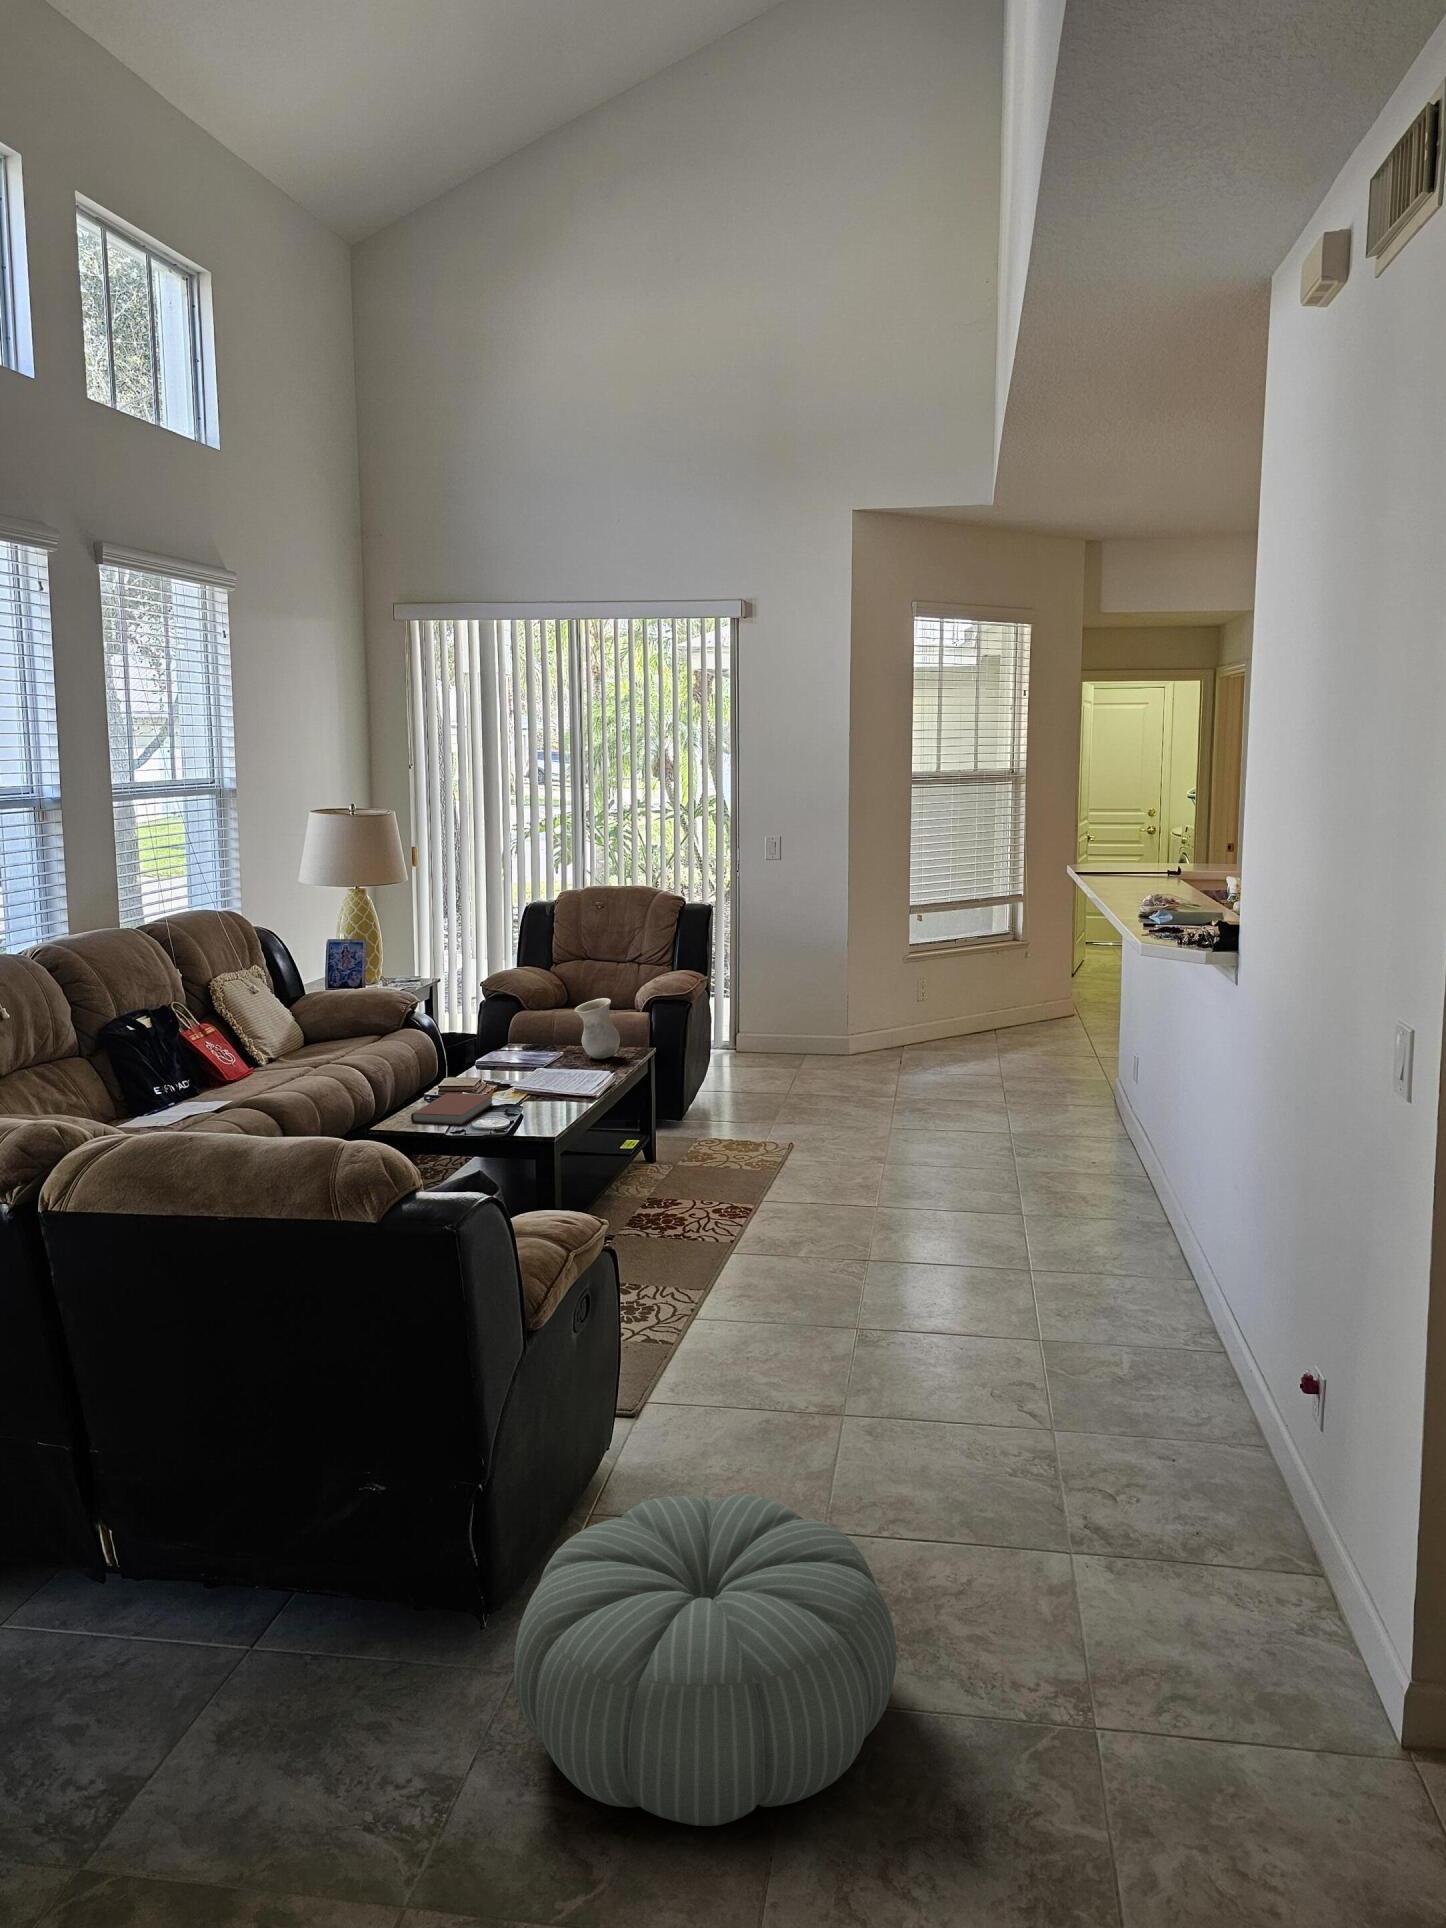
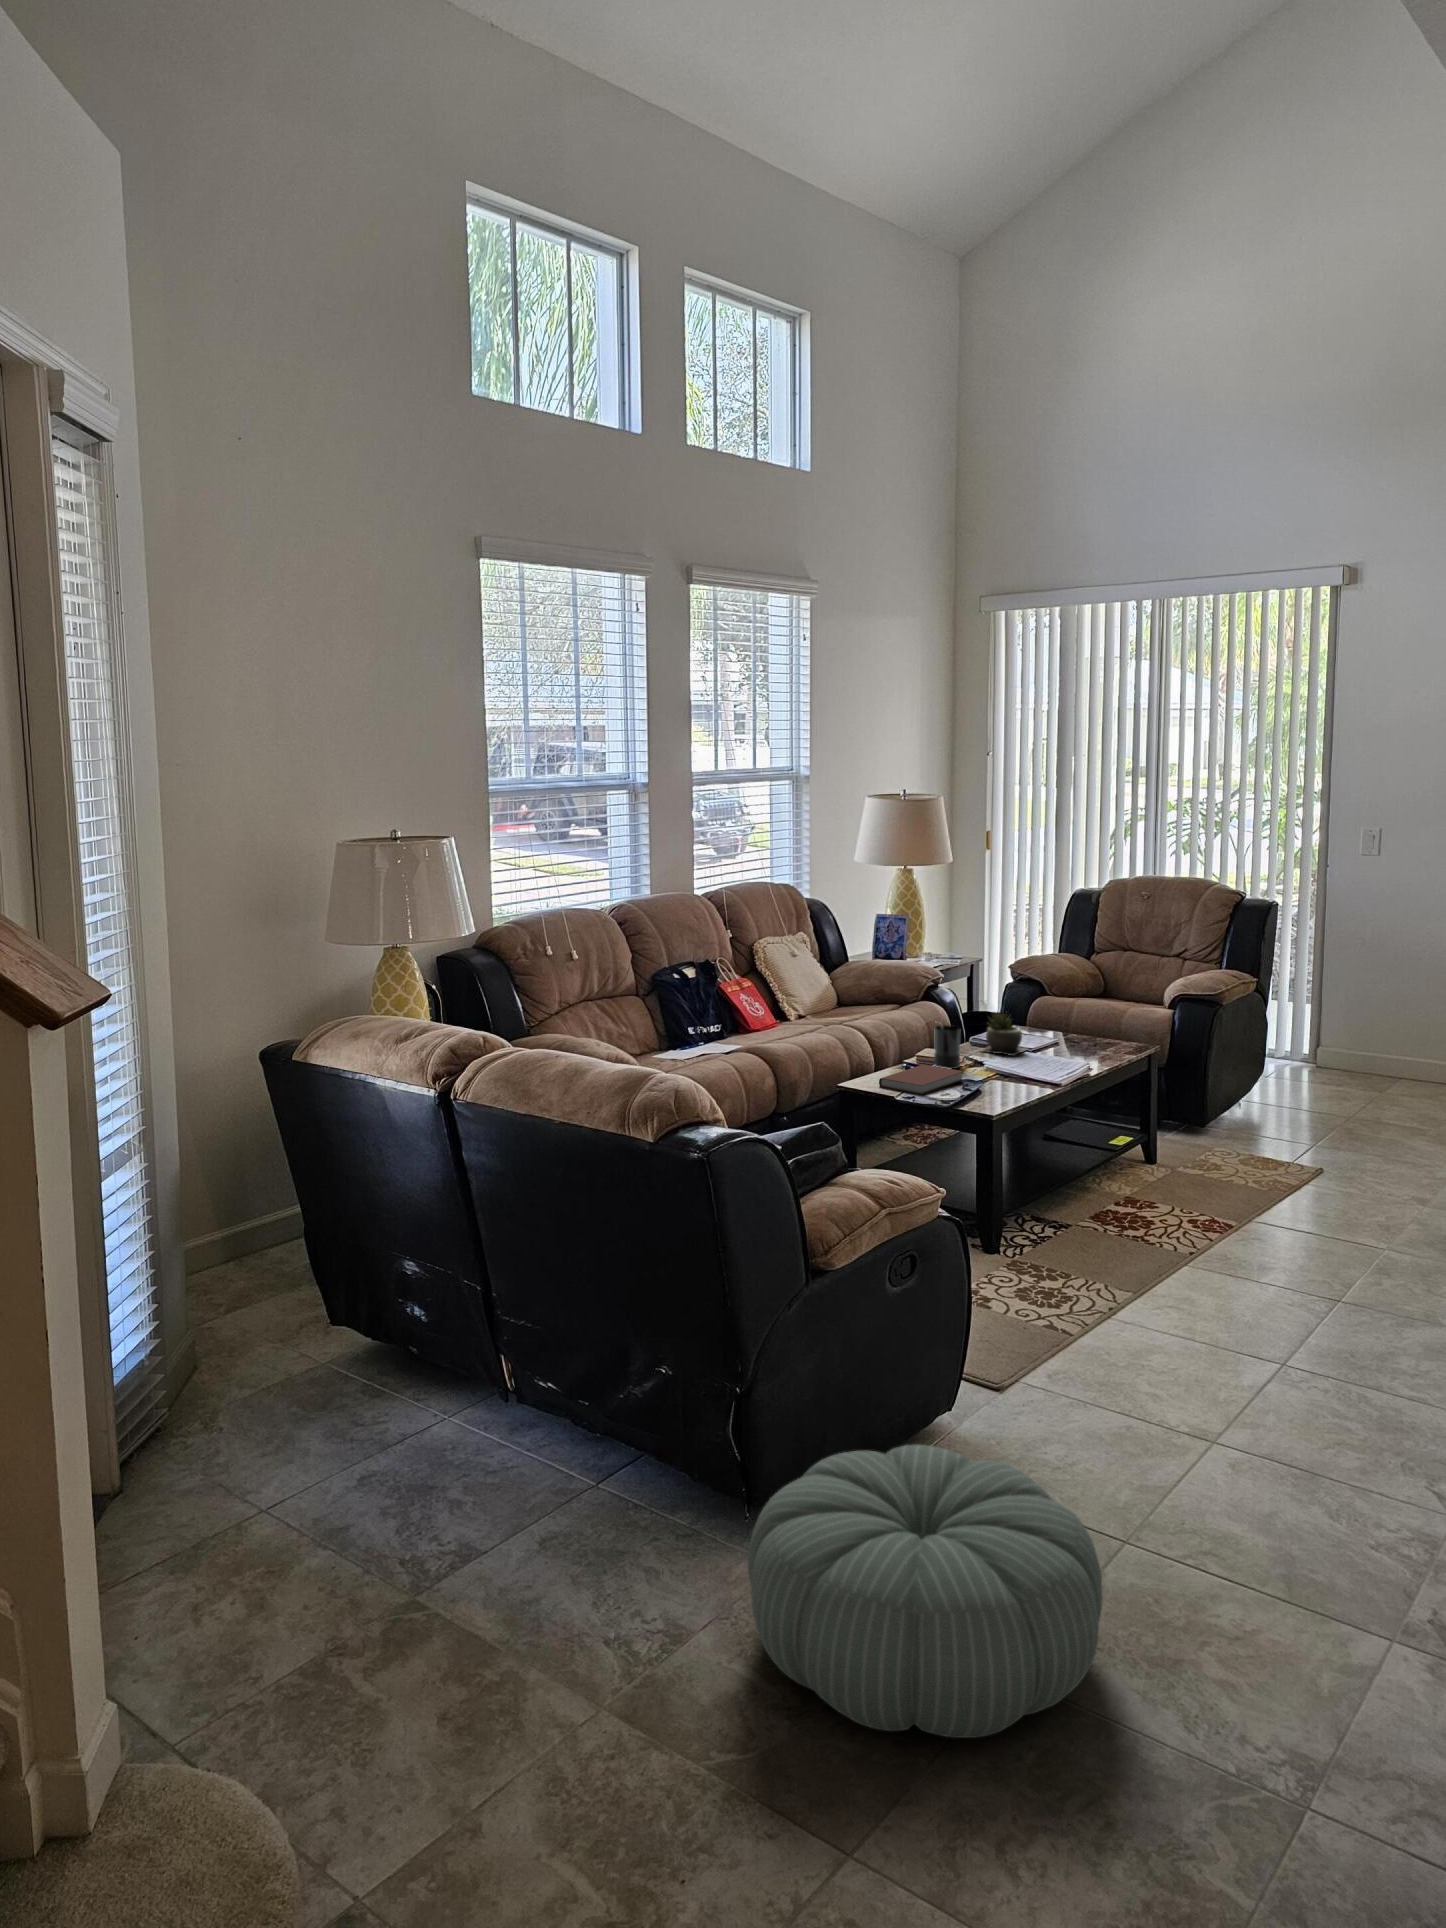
vase: present [575,998,620,1059] -> none [1077,990,1123,1051]
succulent plant: none [486,1028,532,1073] -> present [982,1011,1025,1056]
candle: none [449,1047,479,1095] -> present [934,1025,960,1069]

